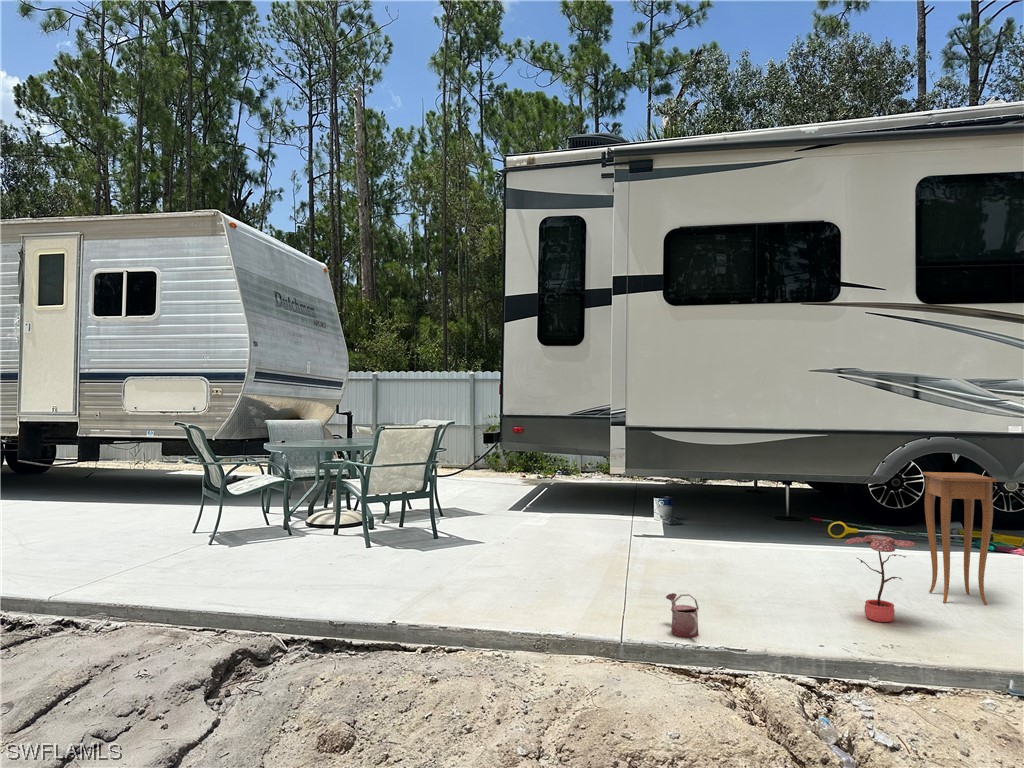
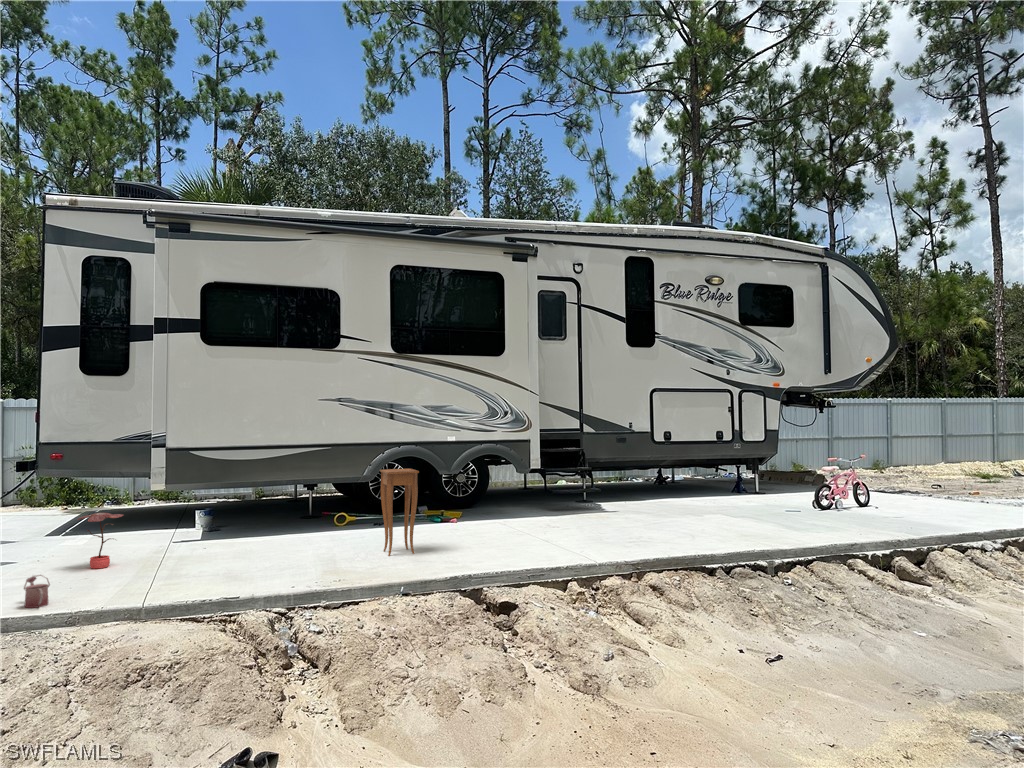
potted plant: present [845,535,915,622] -> present [77,513,124,569]
watering can: present [666,593,699,638] -> present [24,575,50,608]

